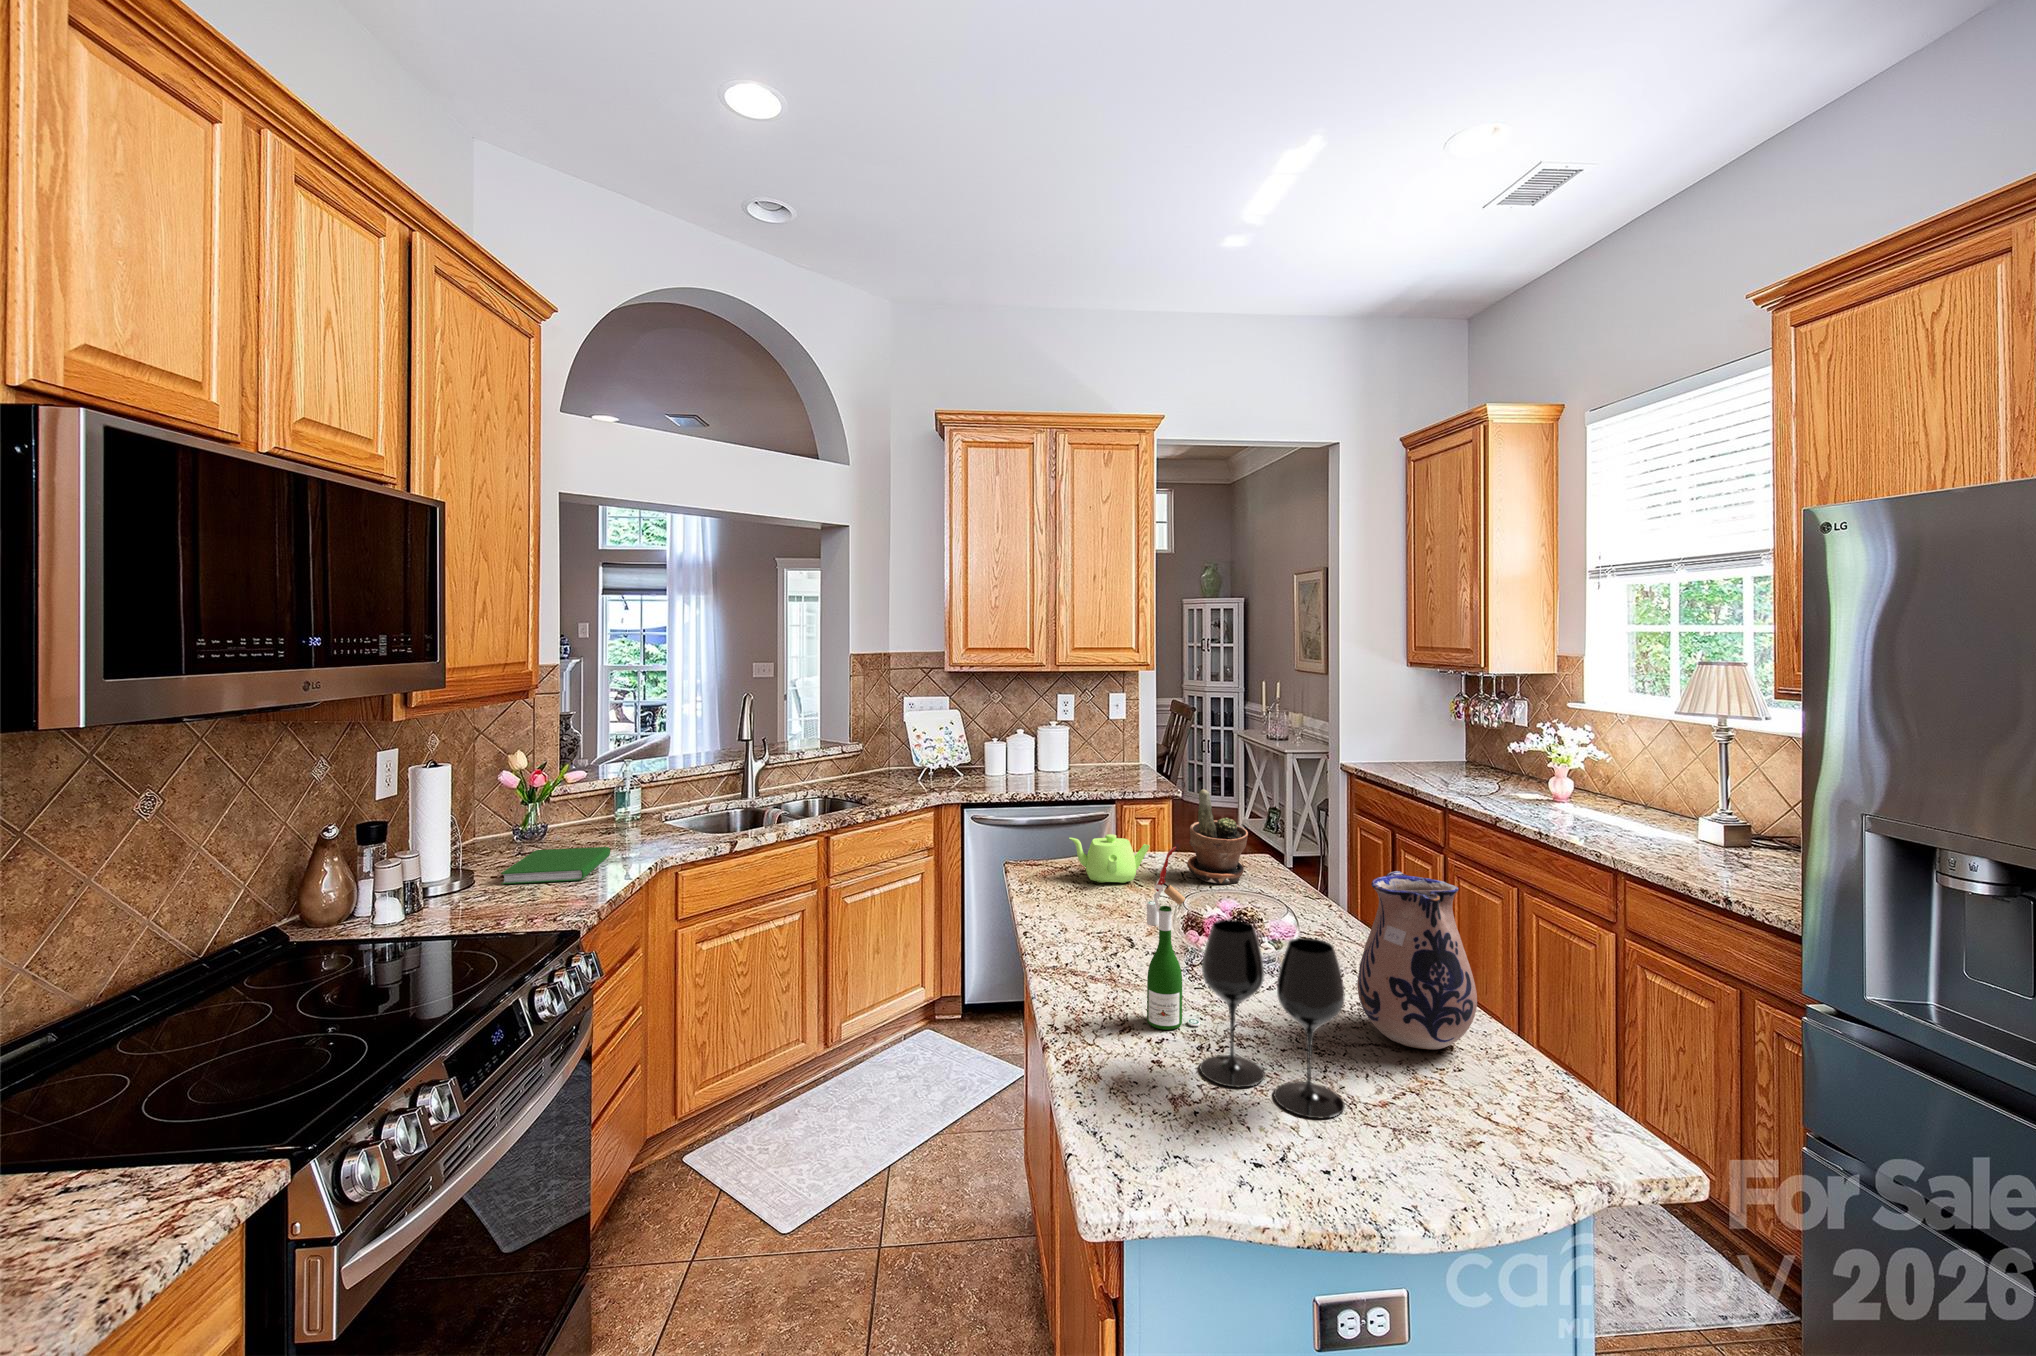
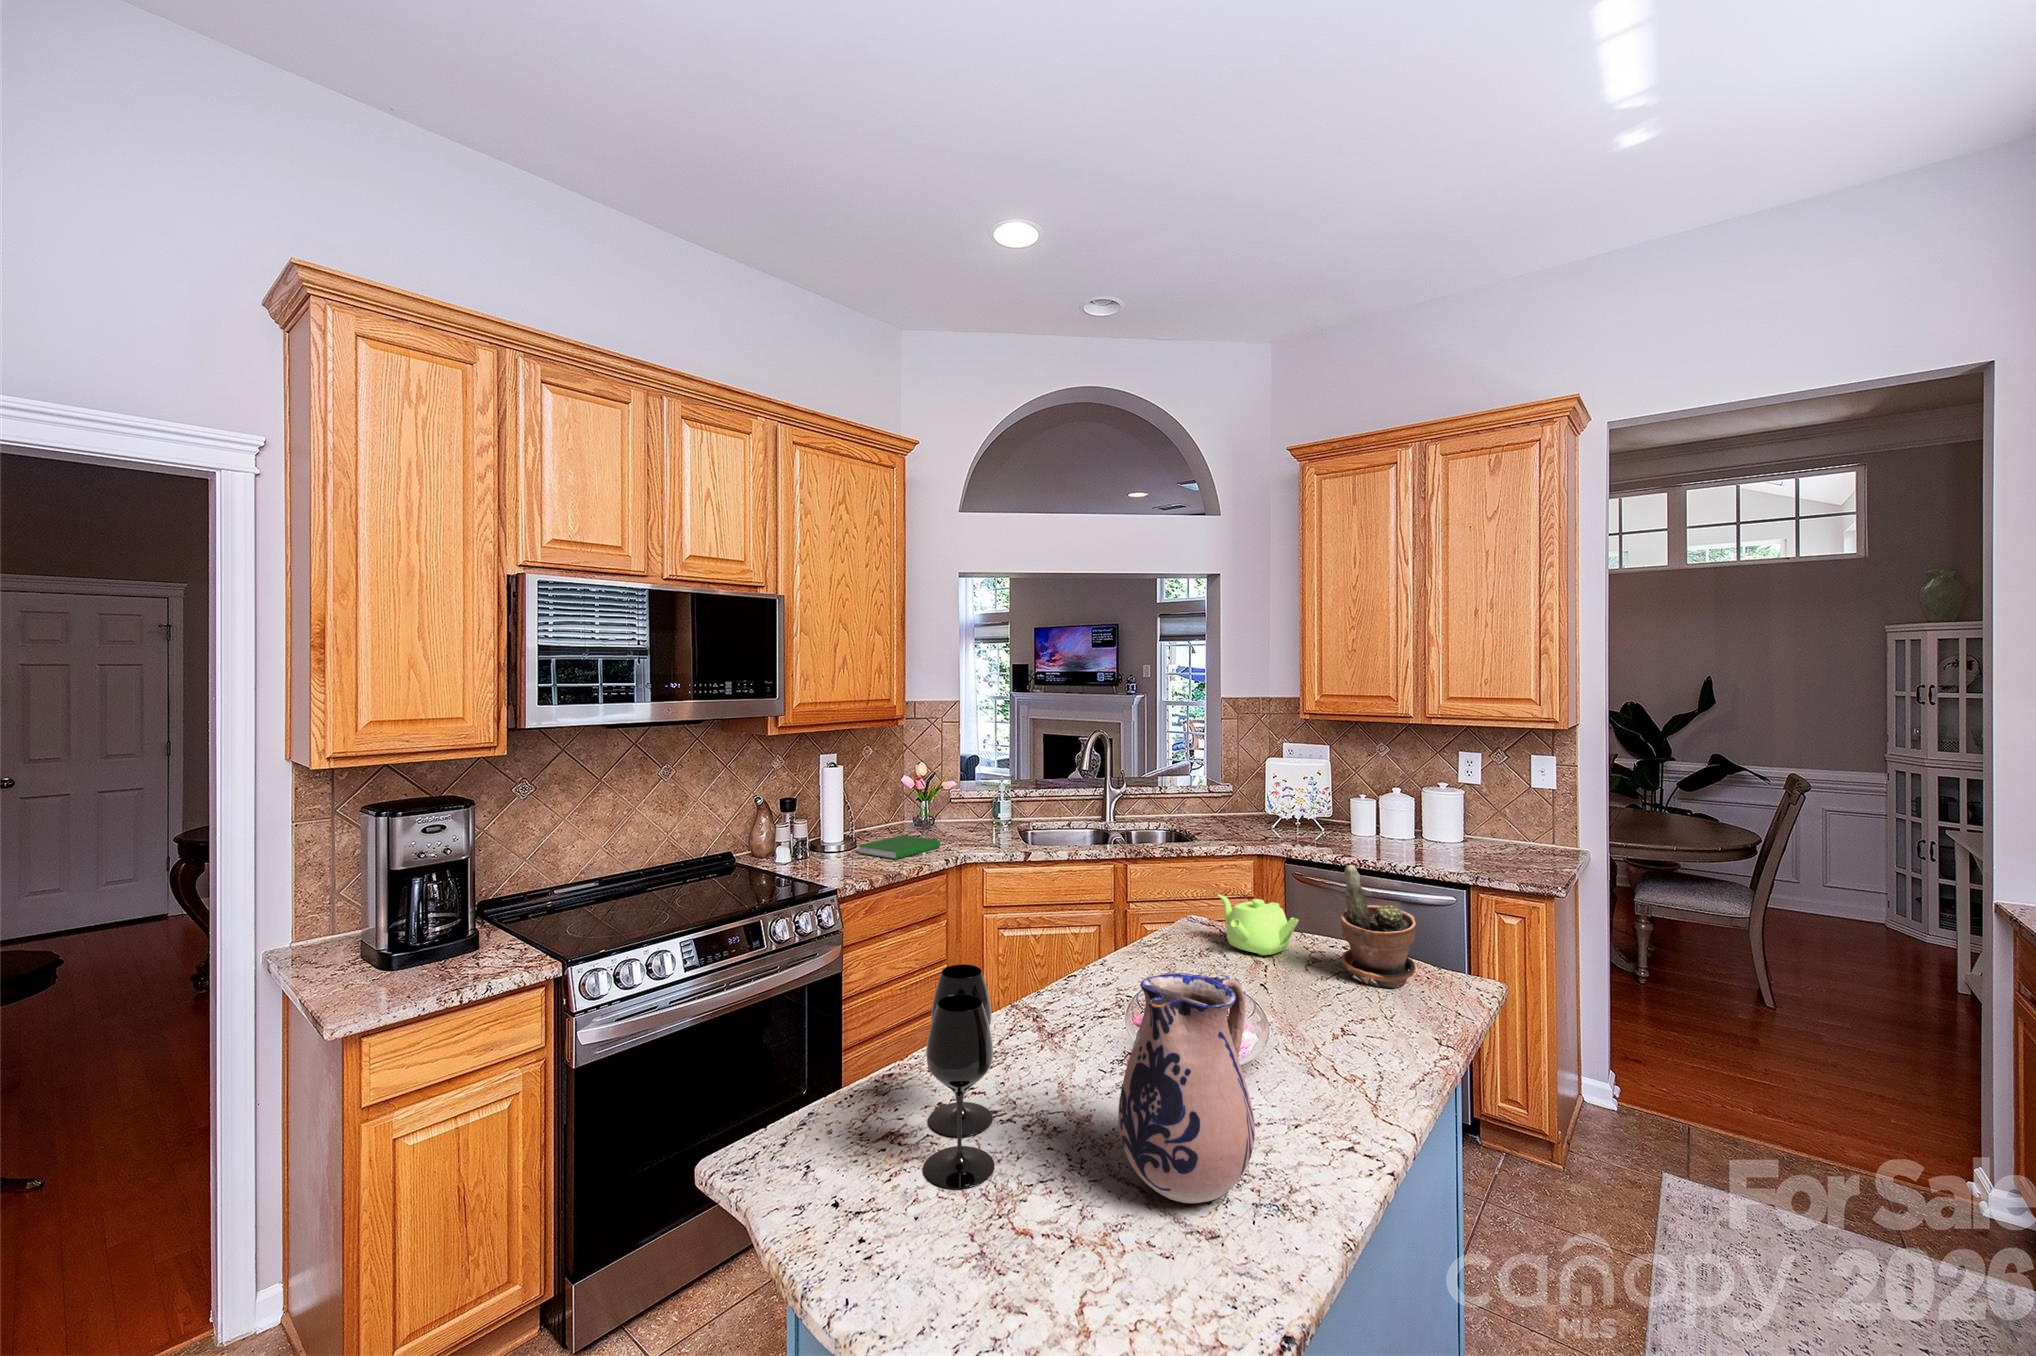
wine bottle: present [1147,847,1200,1030] -> none [989,891,1030,1080]

